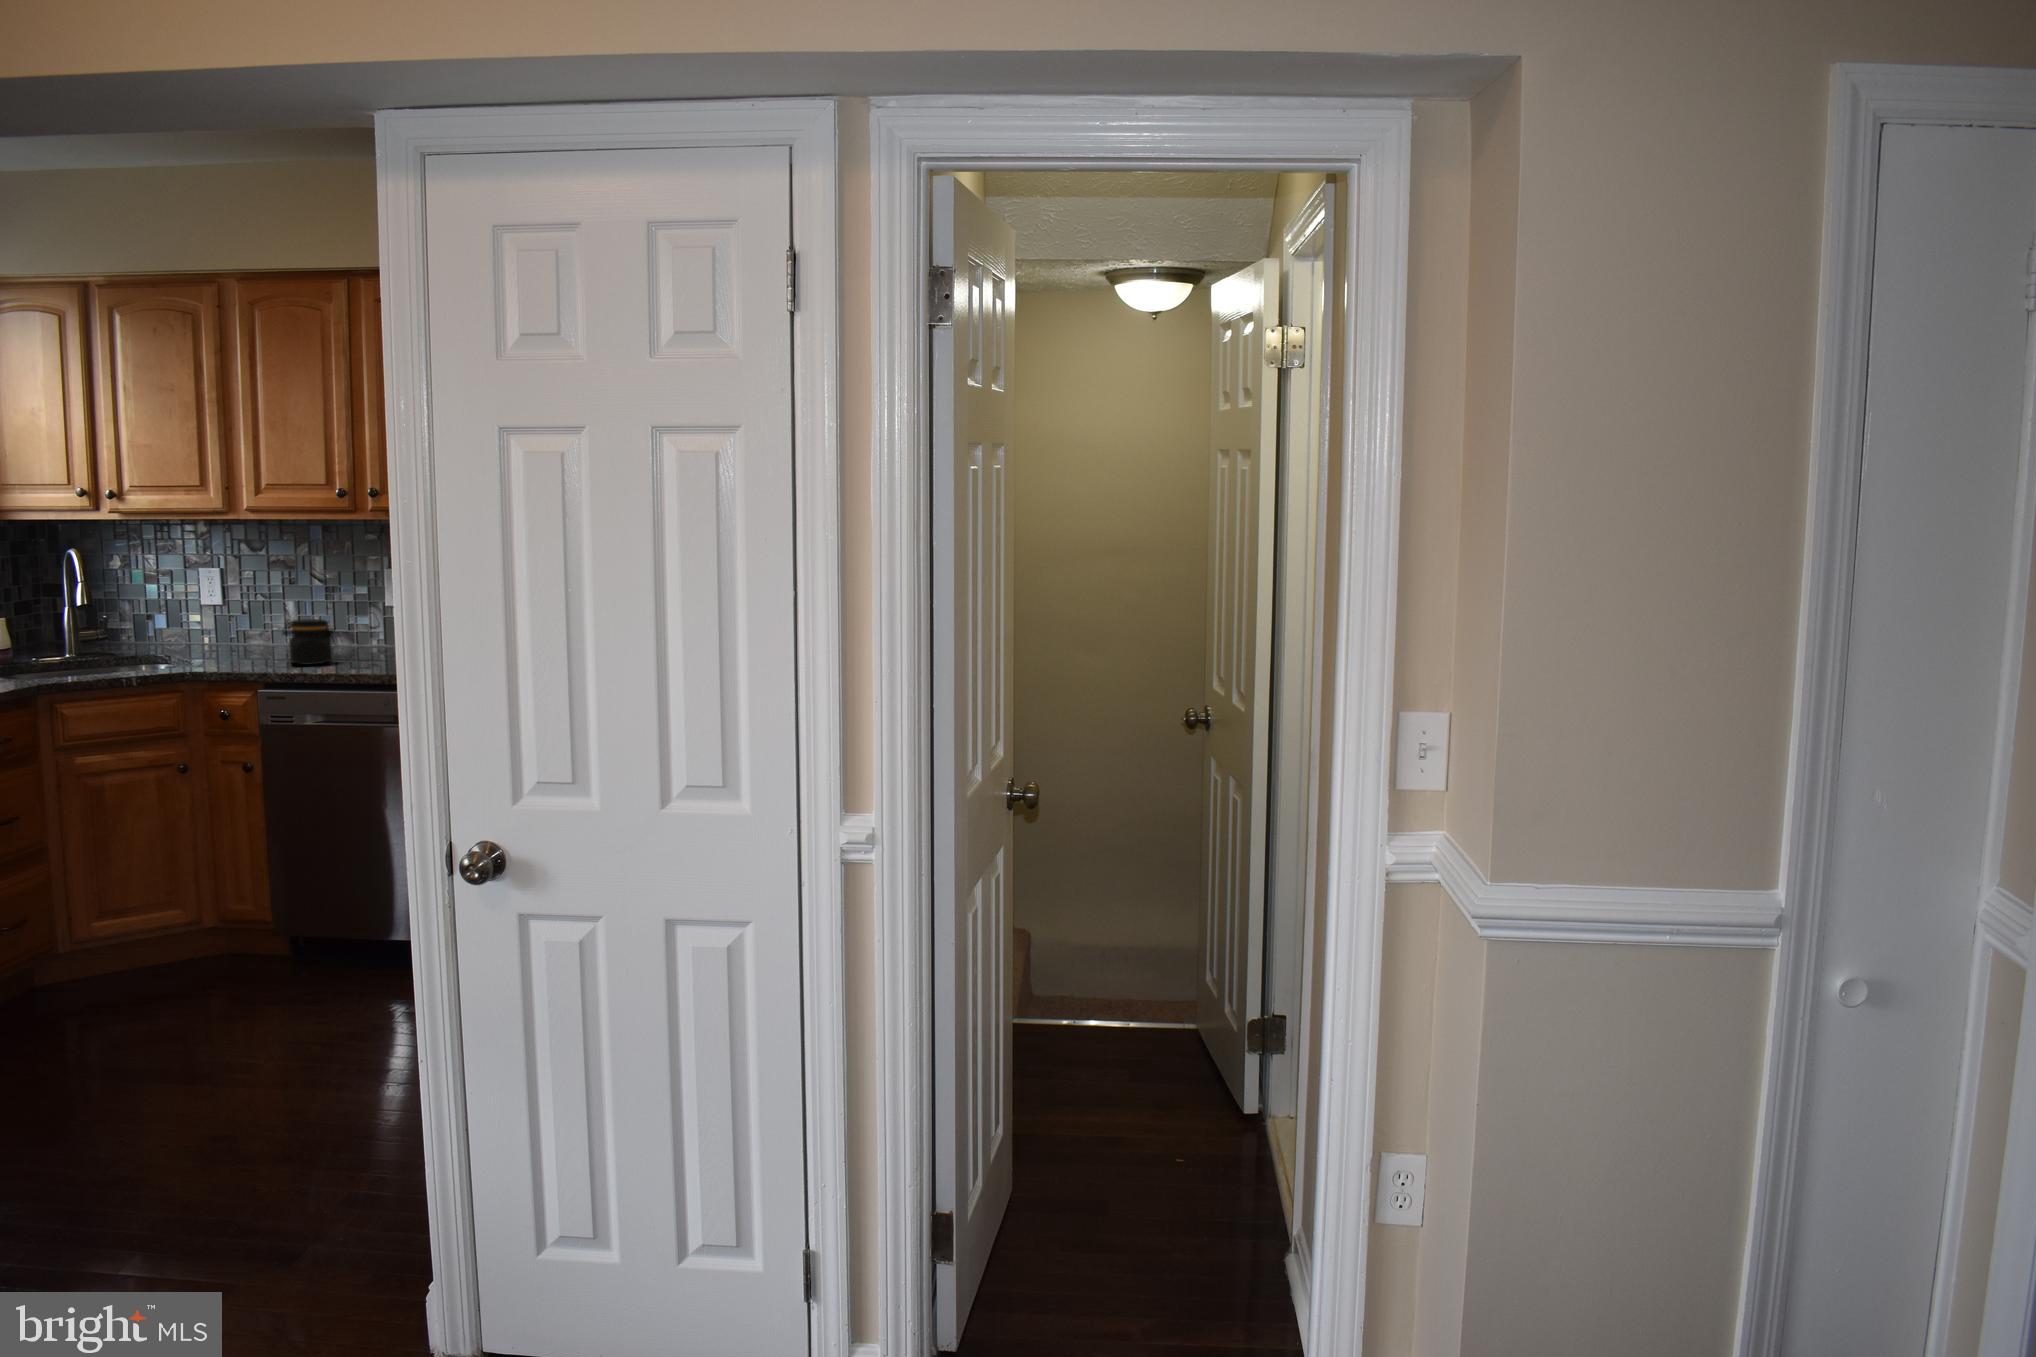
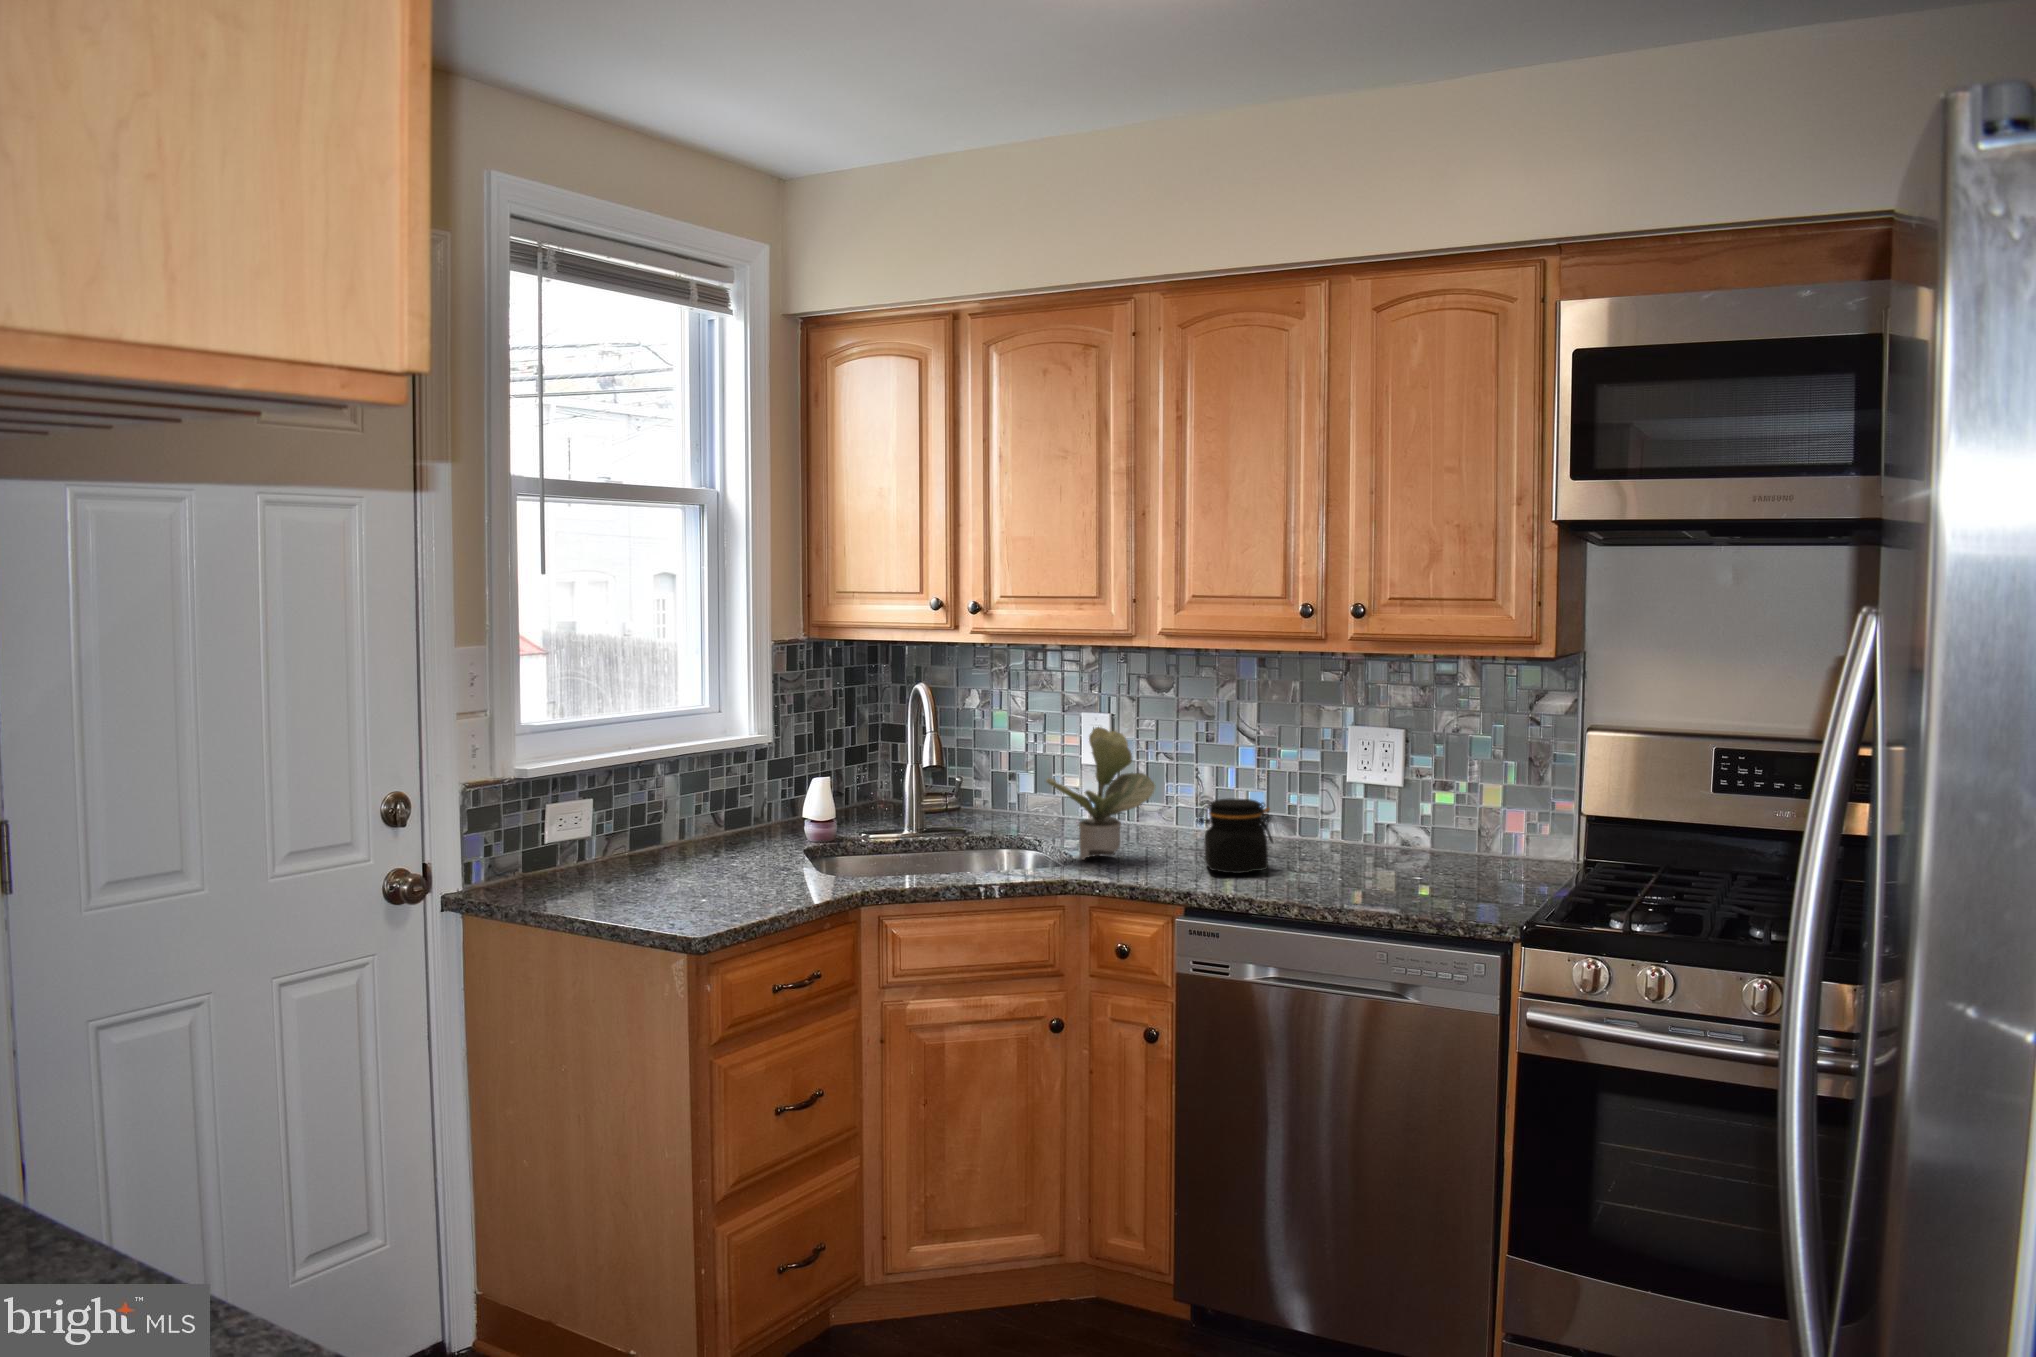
potted plant: none [168,575,253,663] -> present [1046,727,1155,860]

